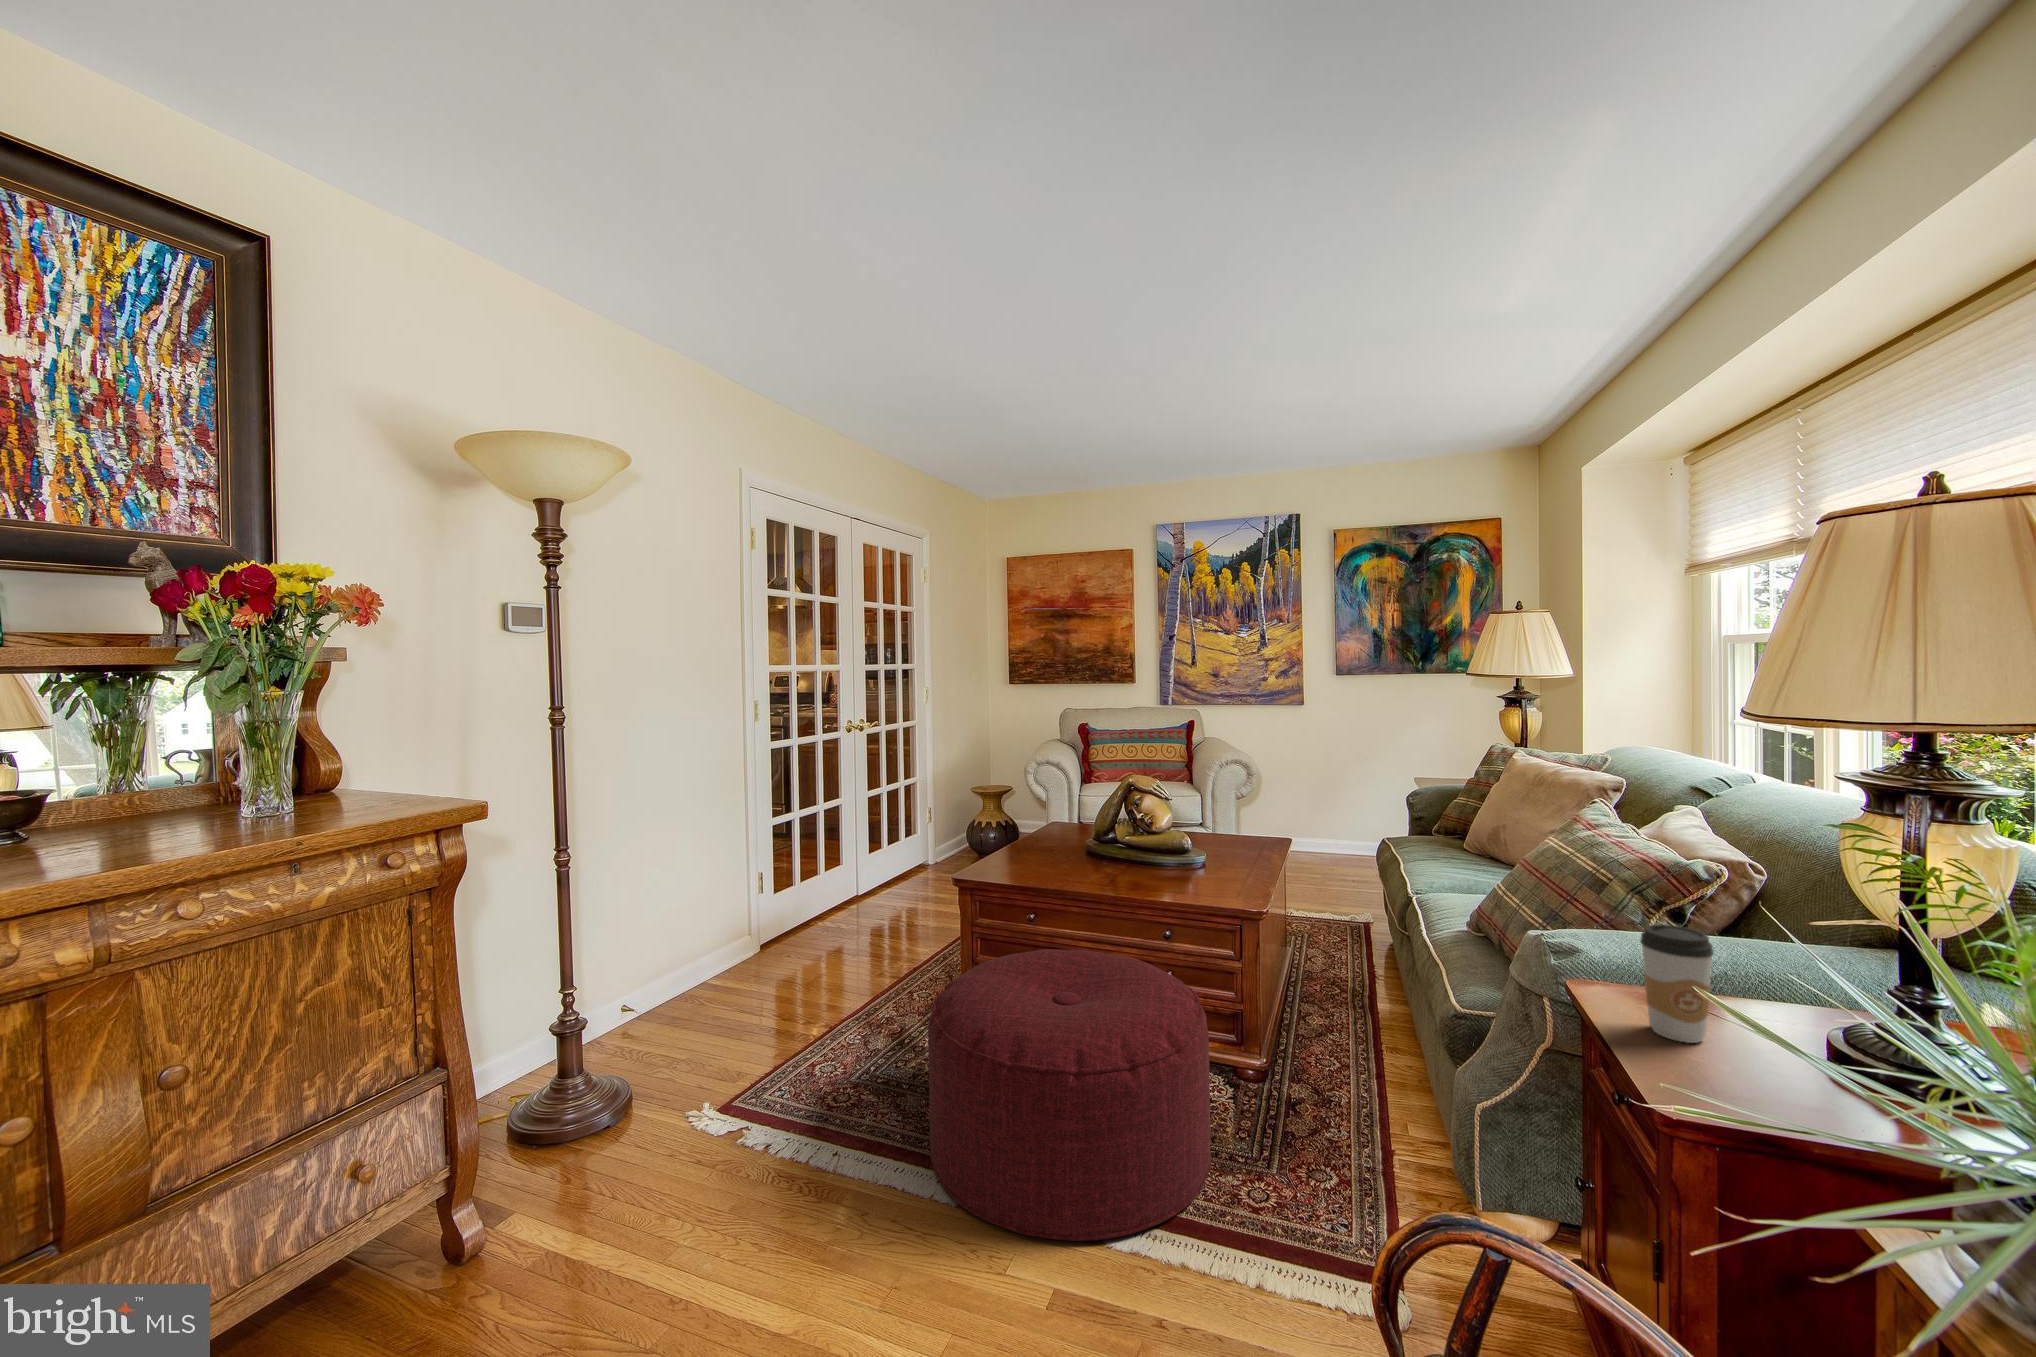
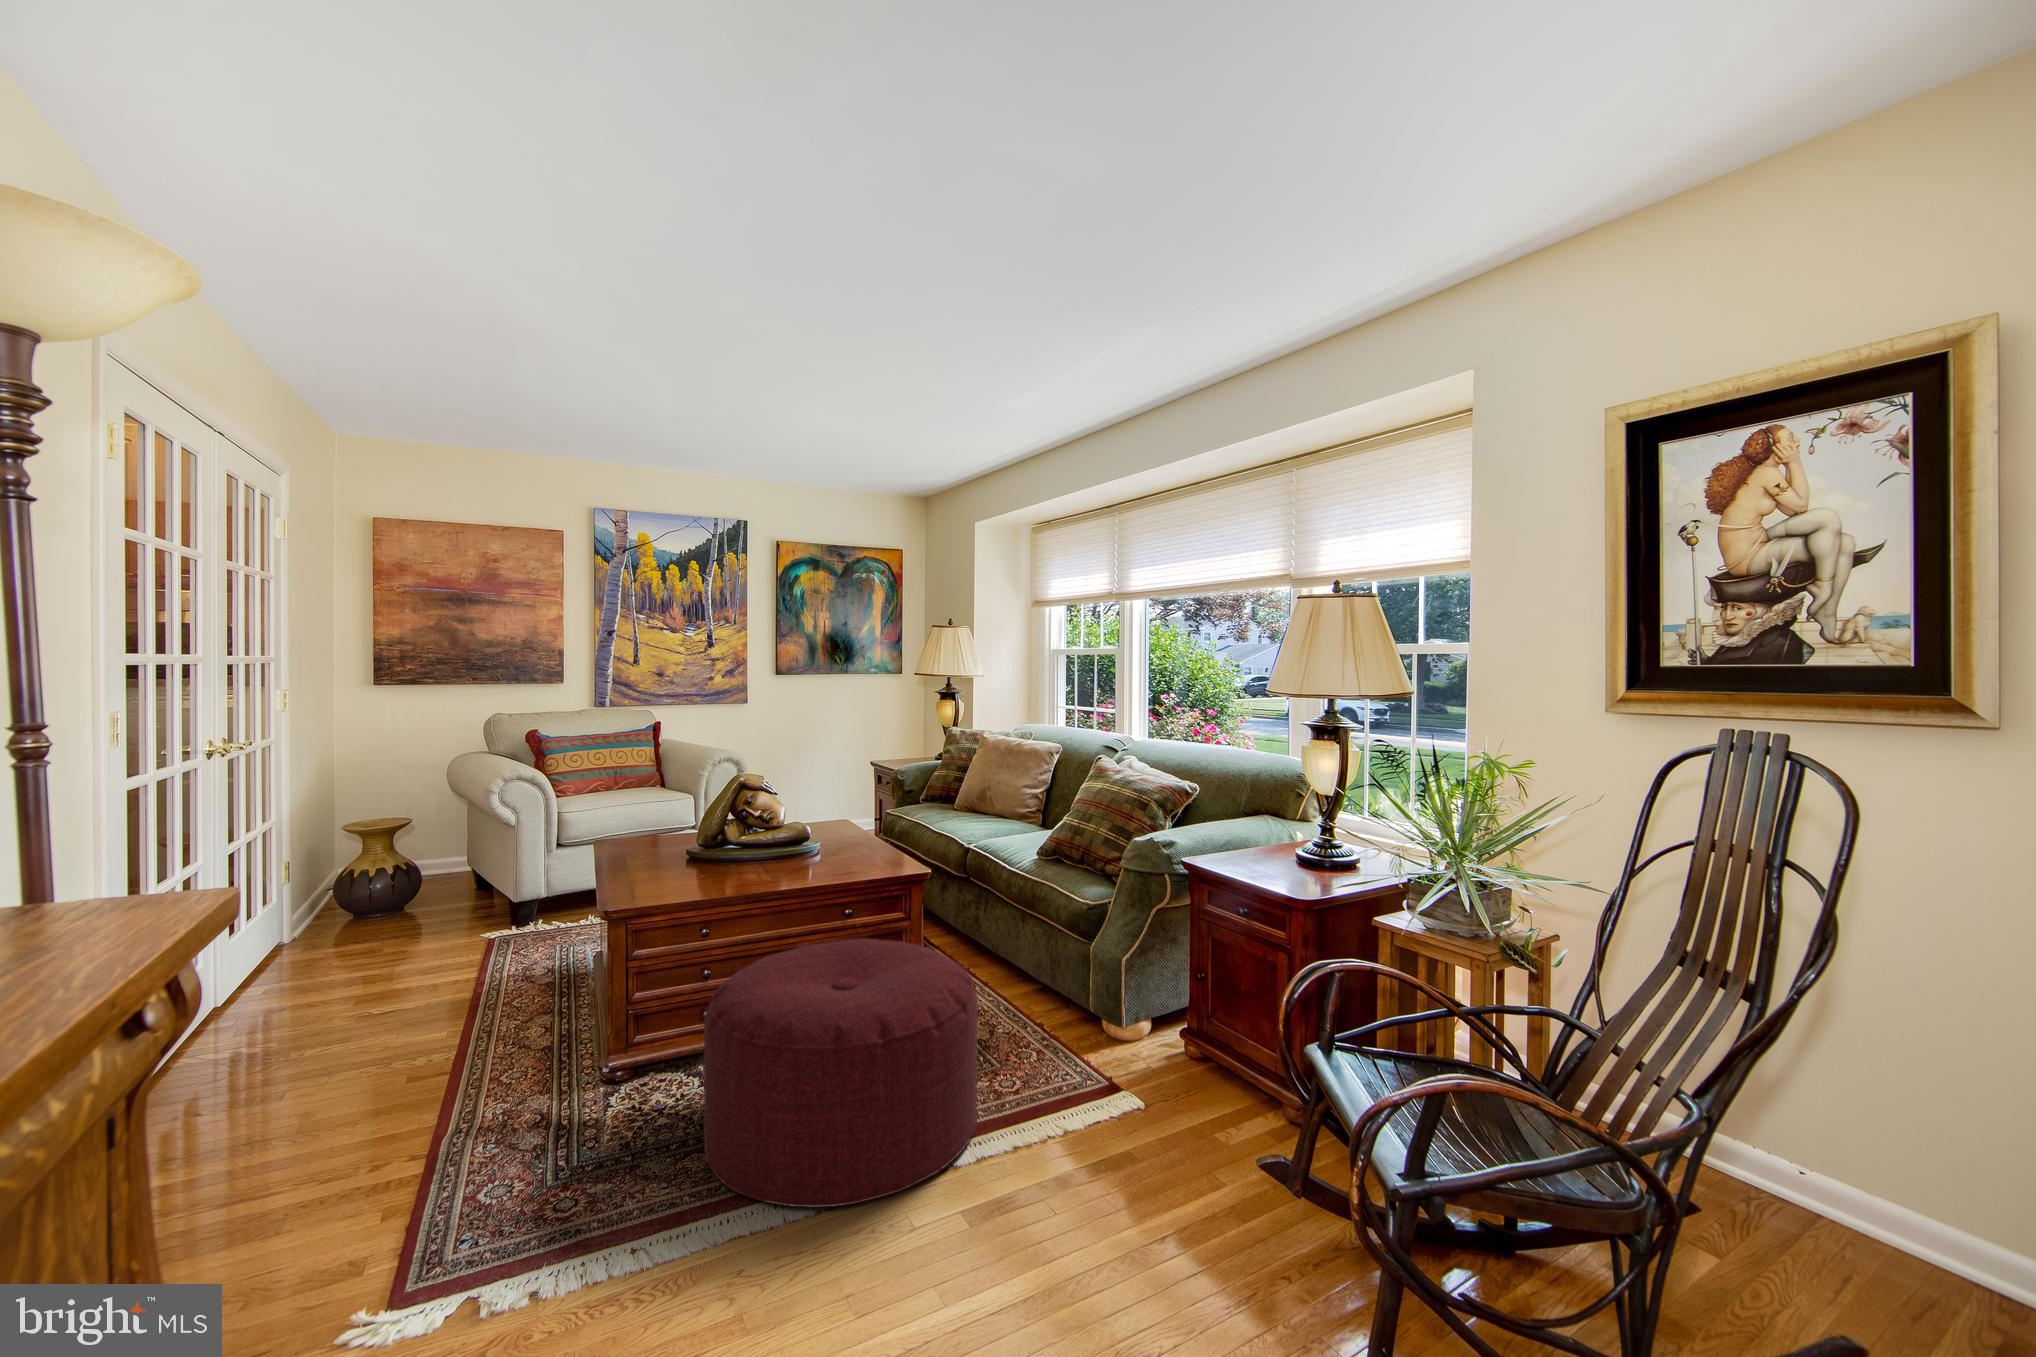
coffee cup: present [1640,924,1714,1043] -> none [1255,808,1286,865]

